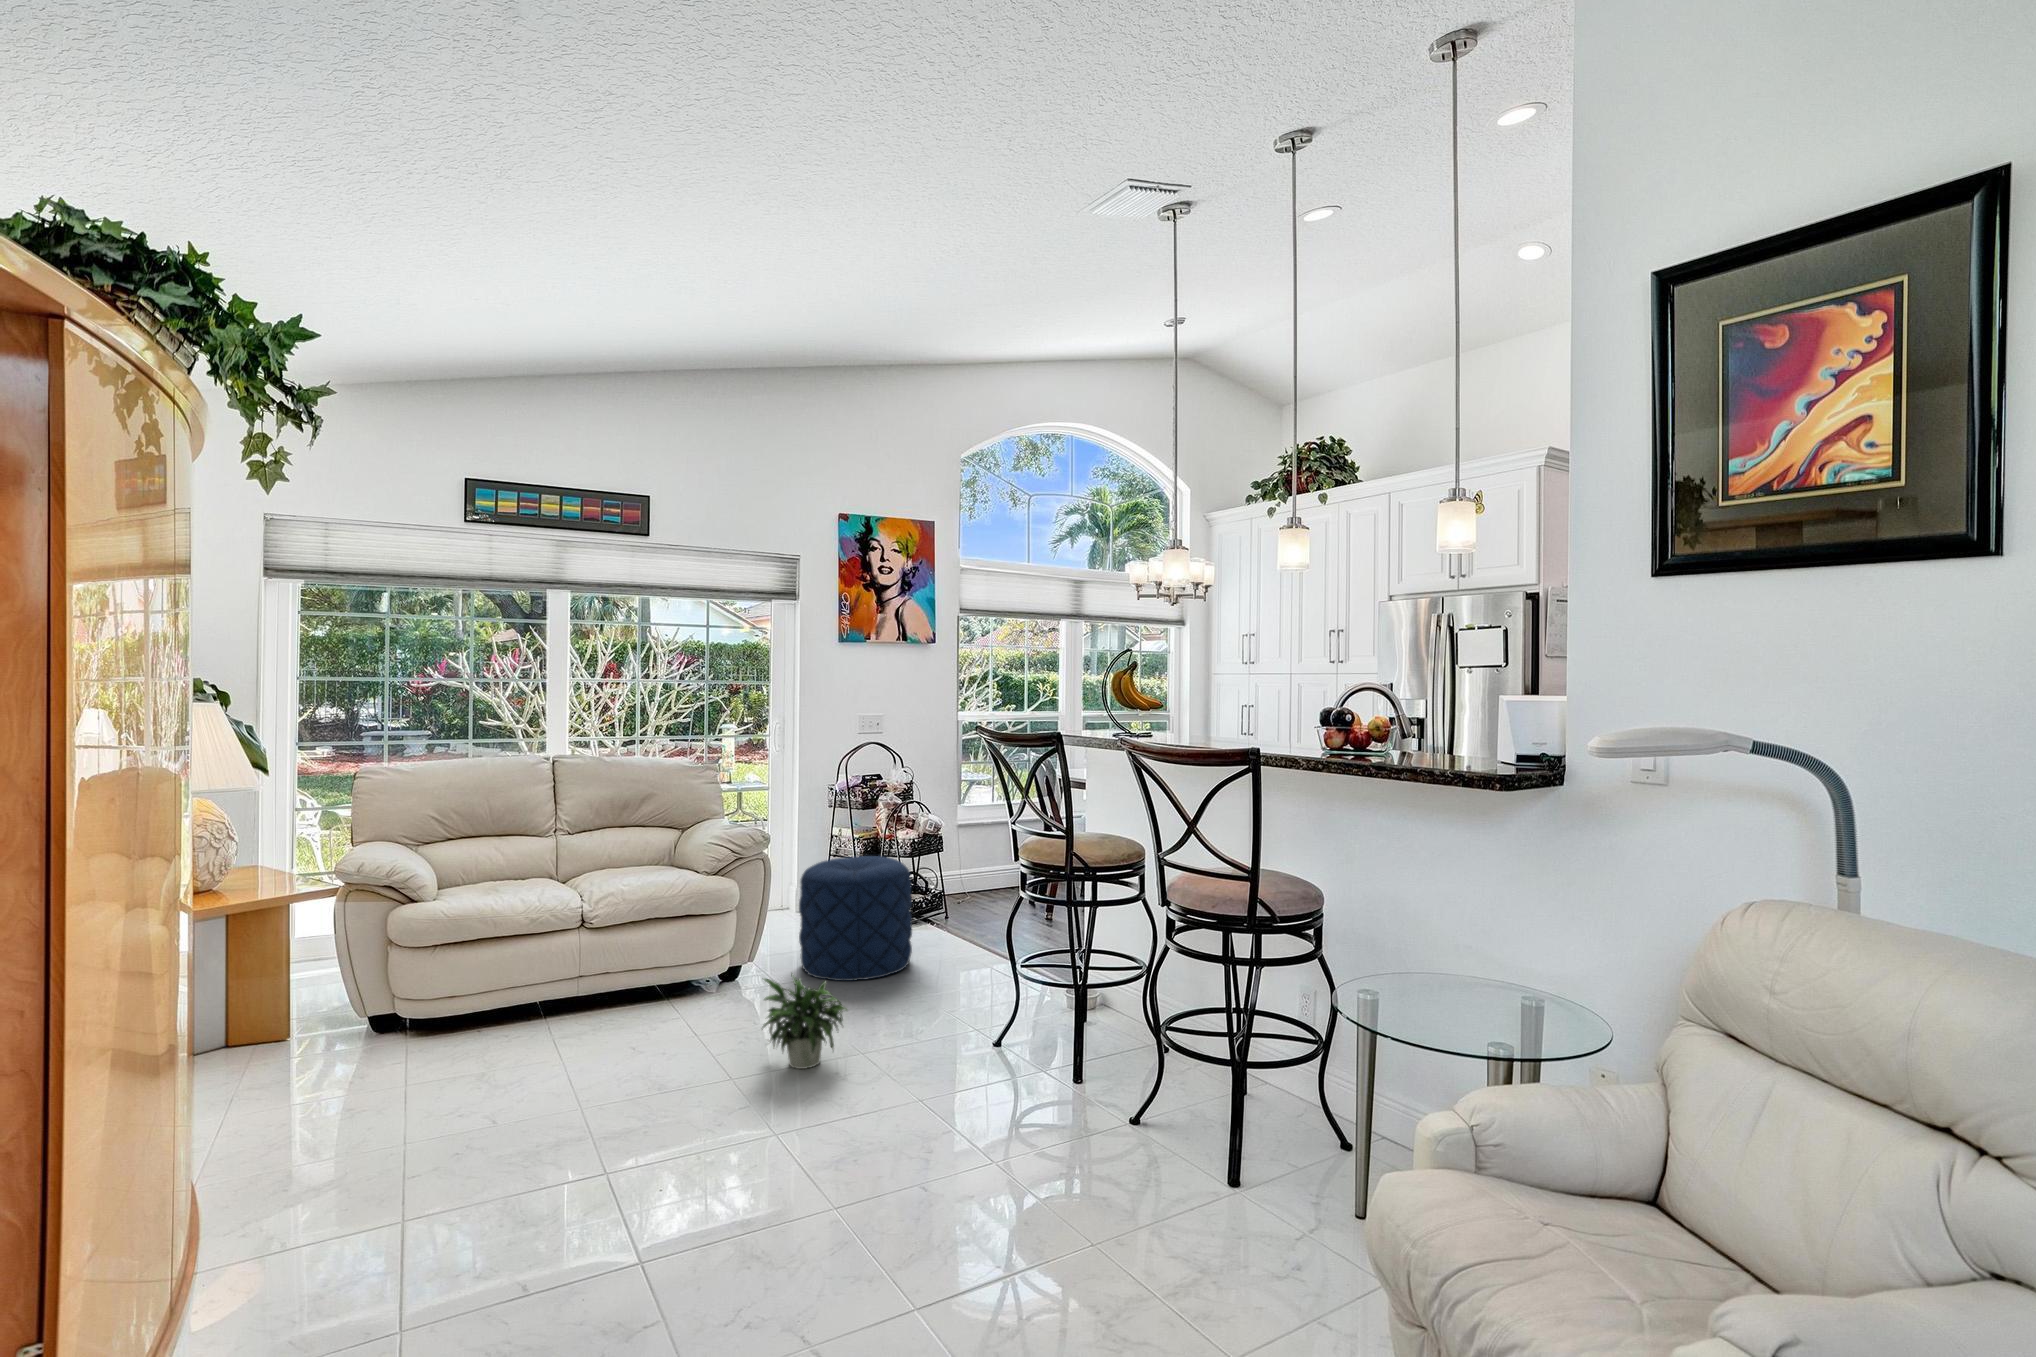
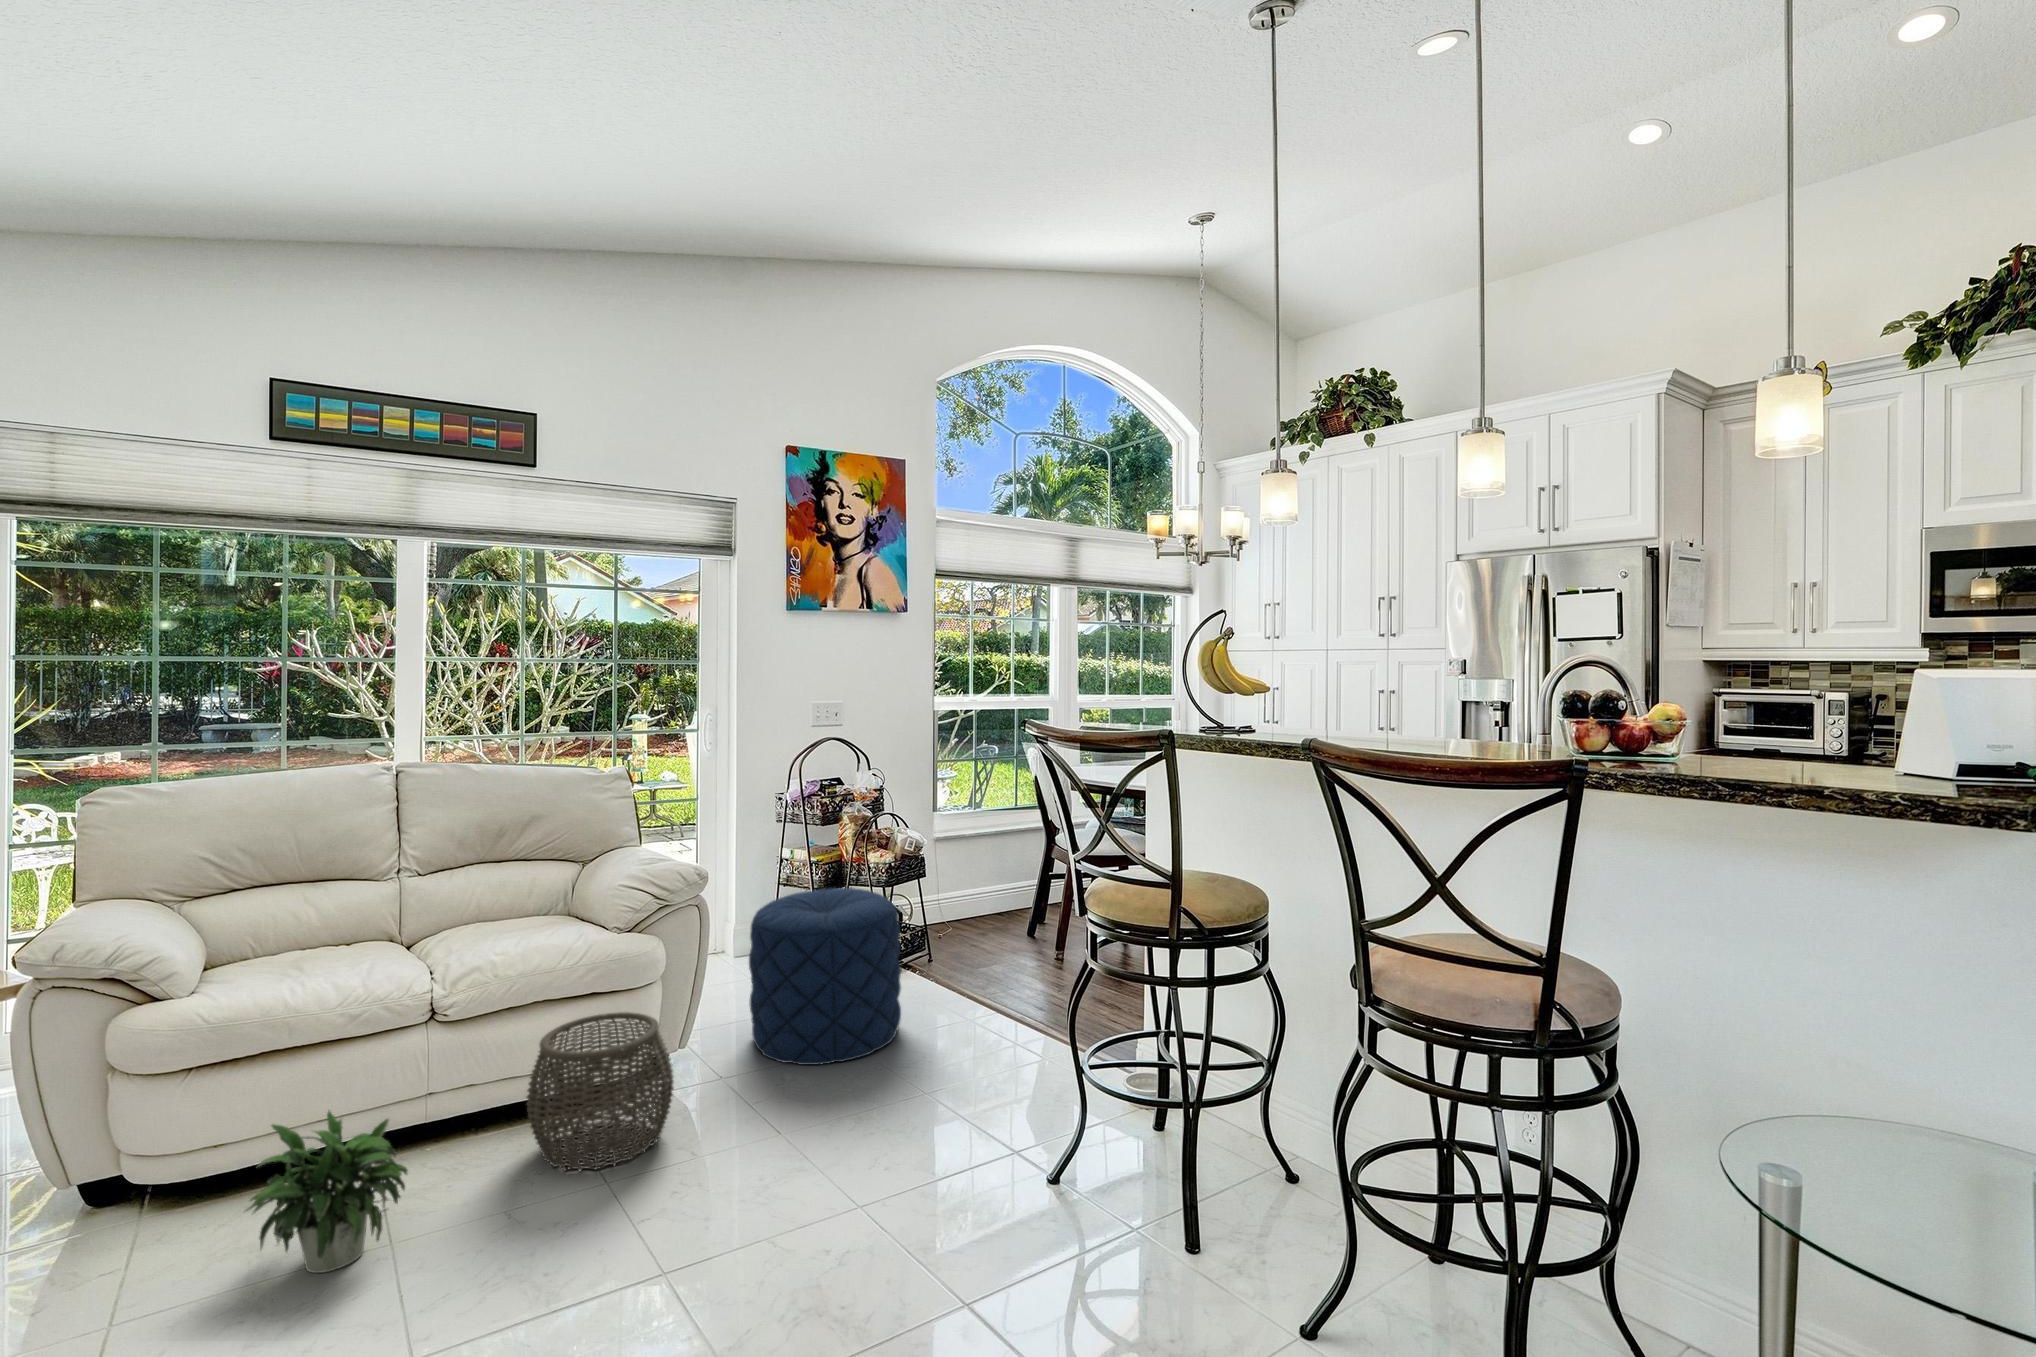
woven basket: none [645,928,742,1028] -> present [527,1012,674,1171]
potted plant: present [763,975,847,1069] -> present [246,1111,407,1273]

